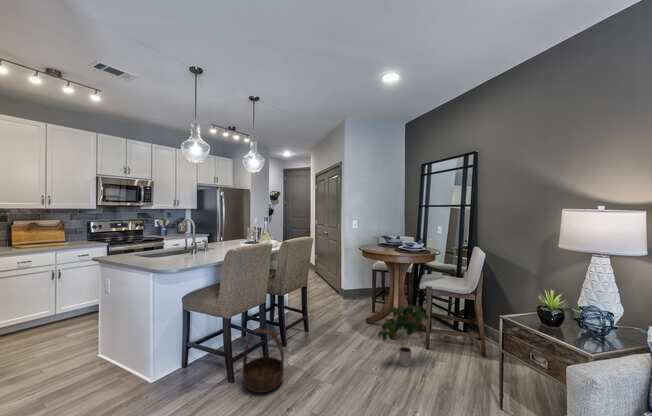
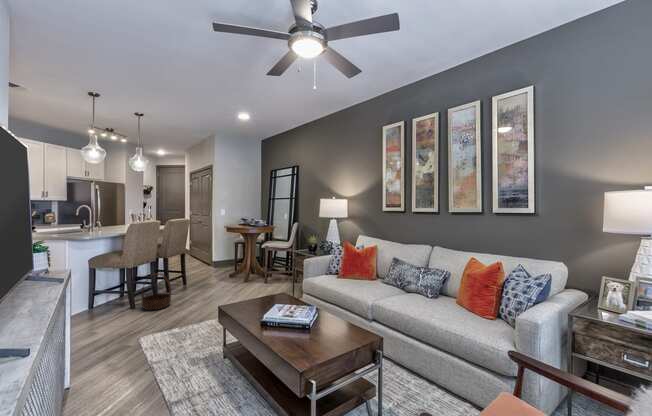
potted plant: present [378,304,429,366] -> none [234,255,265,291]

